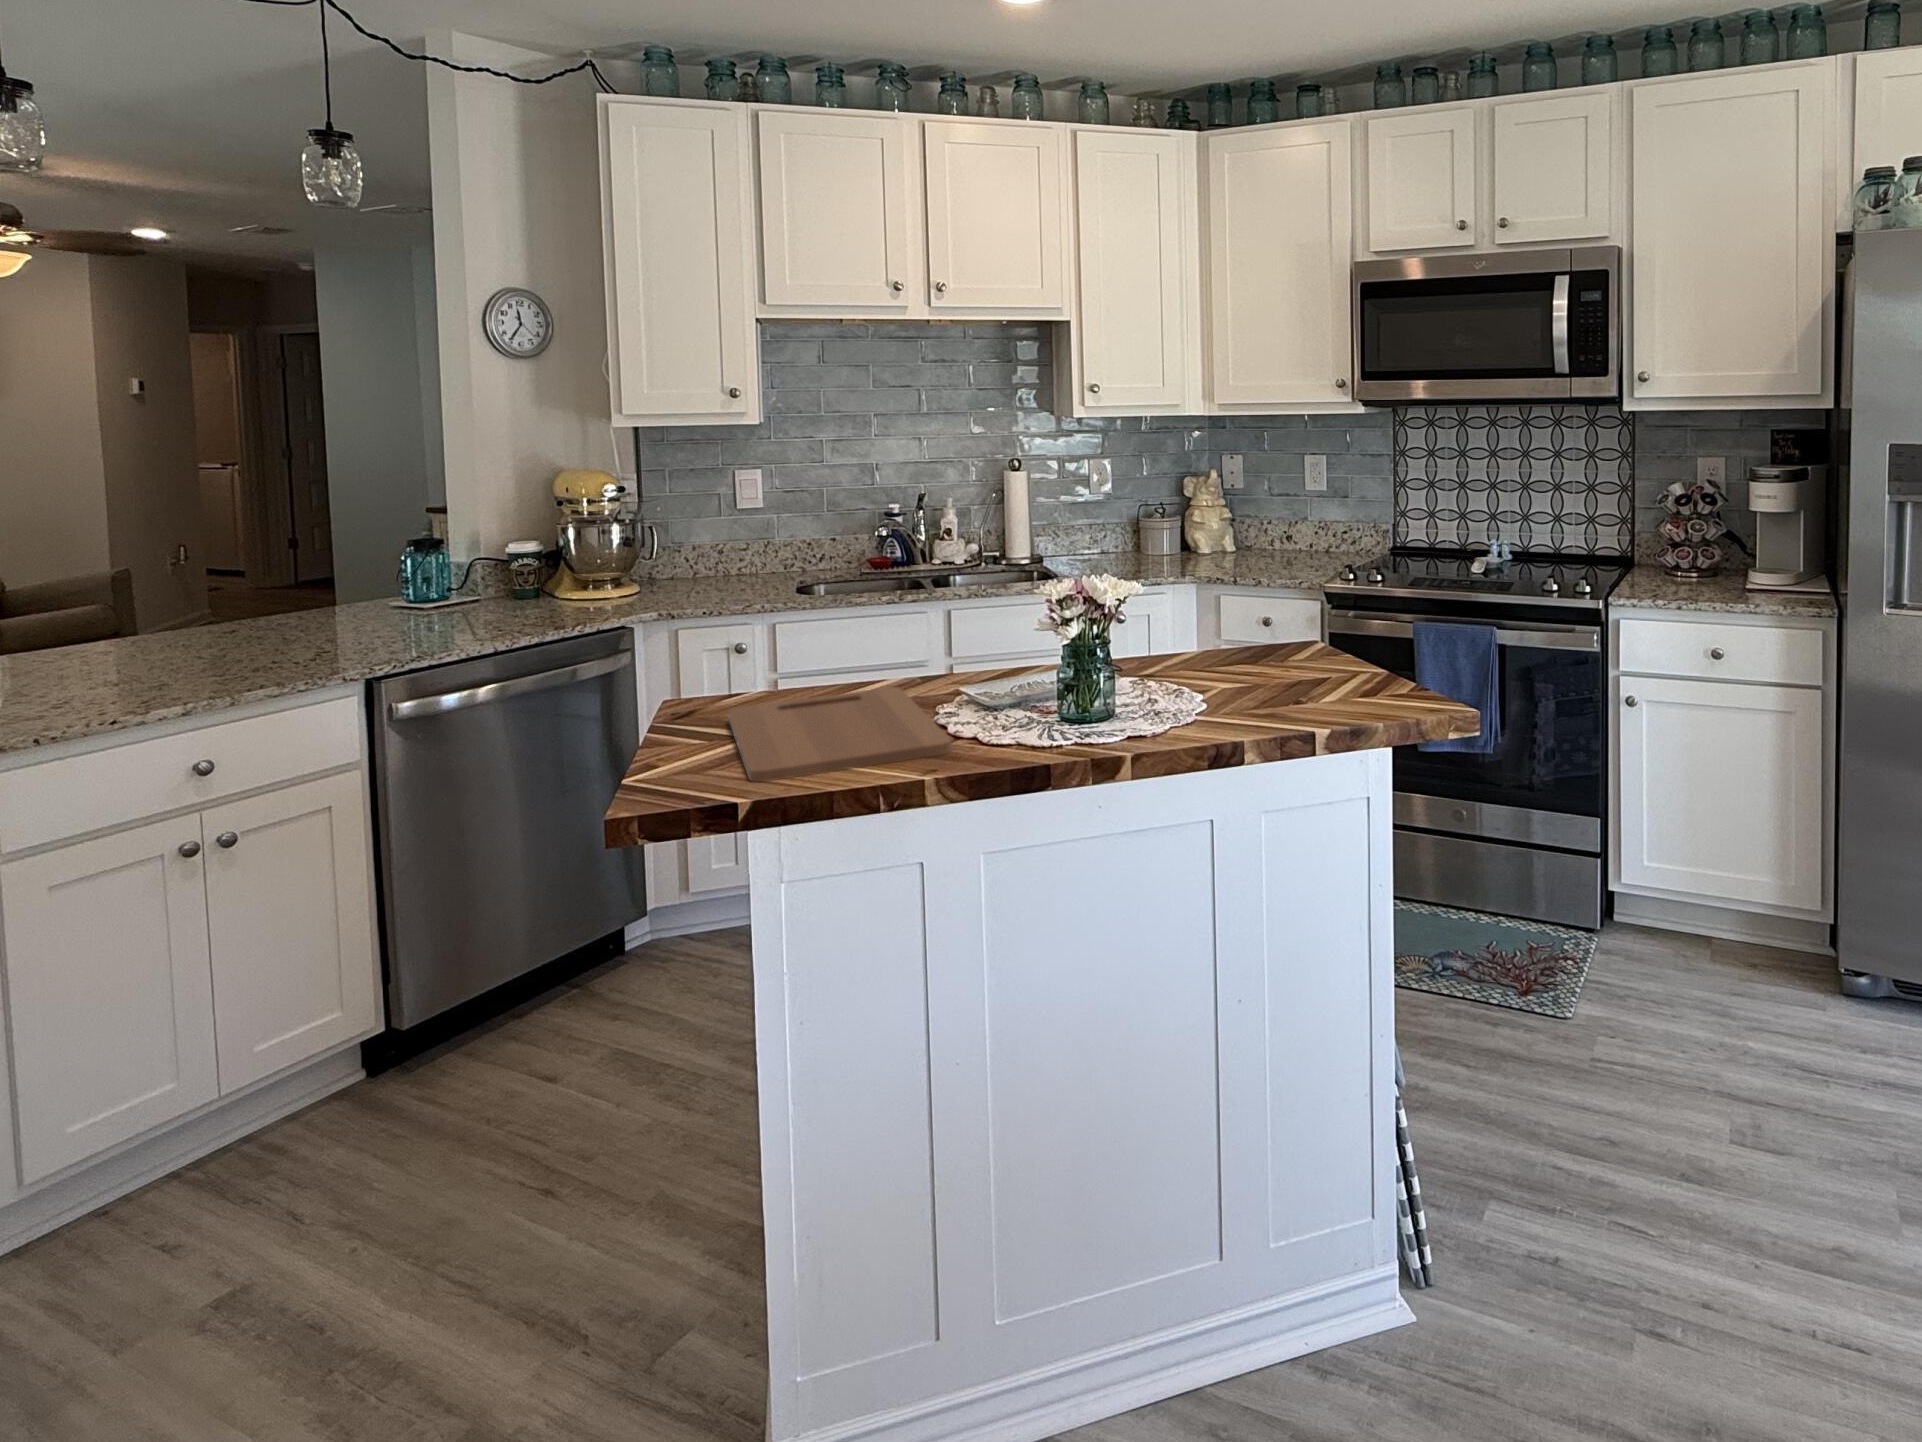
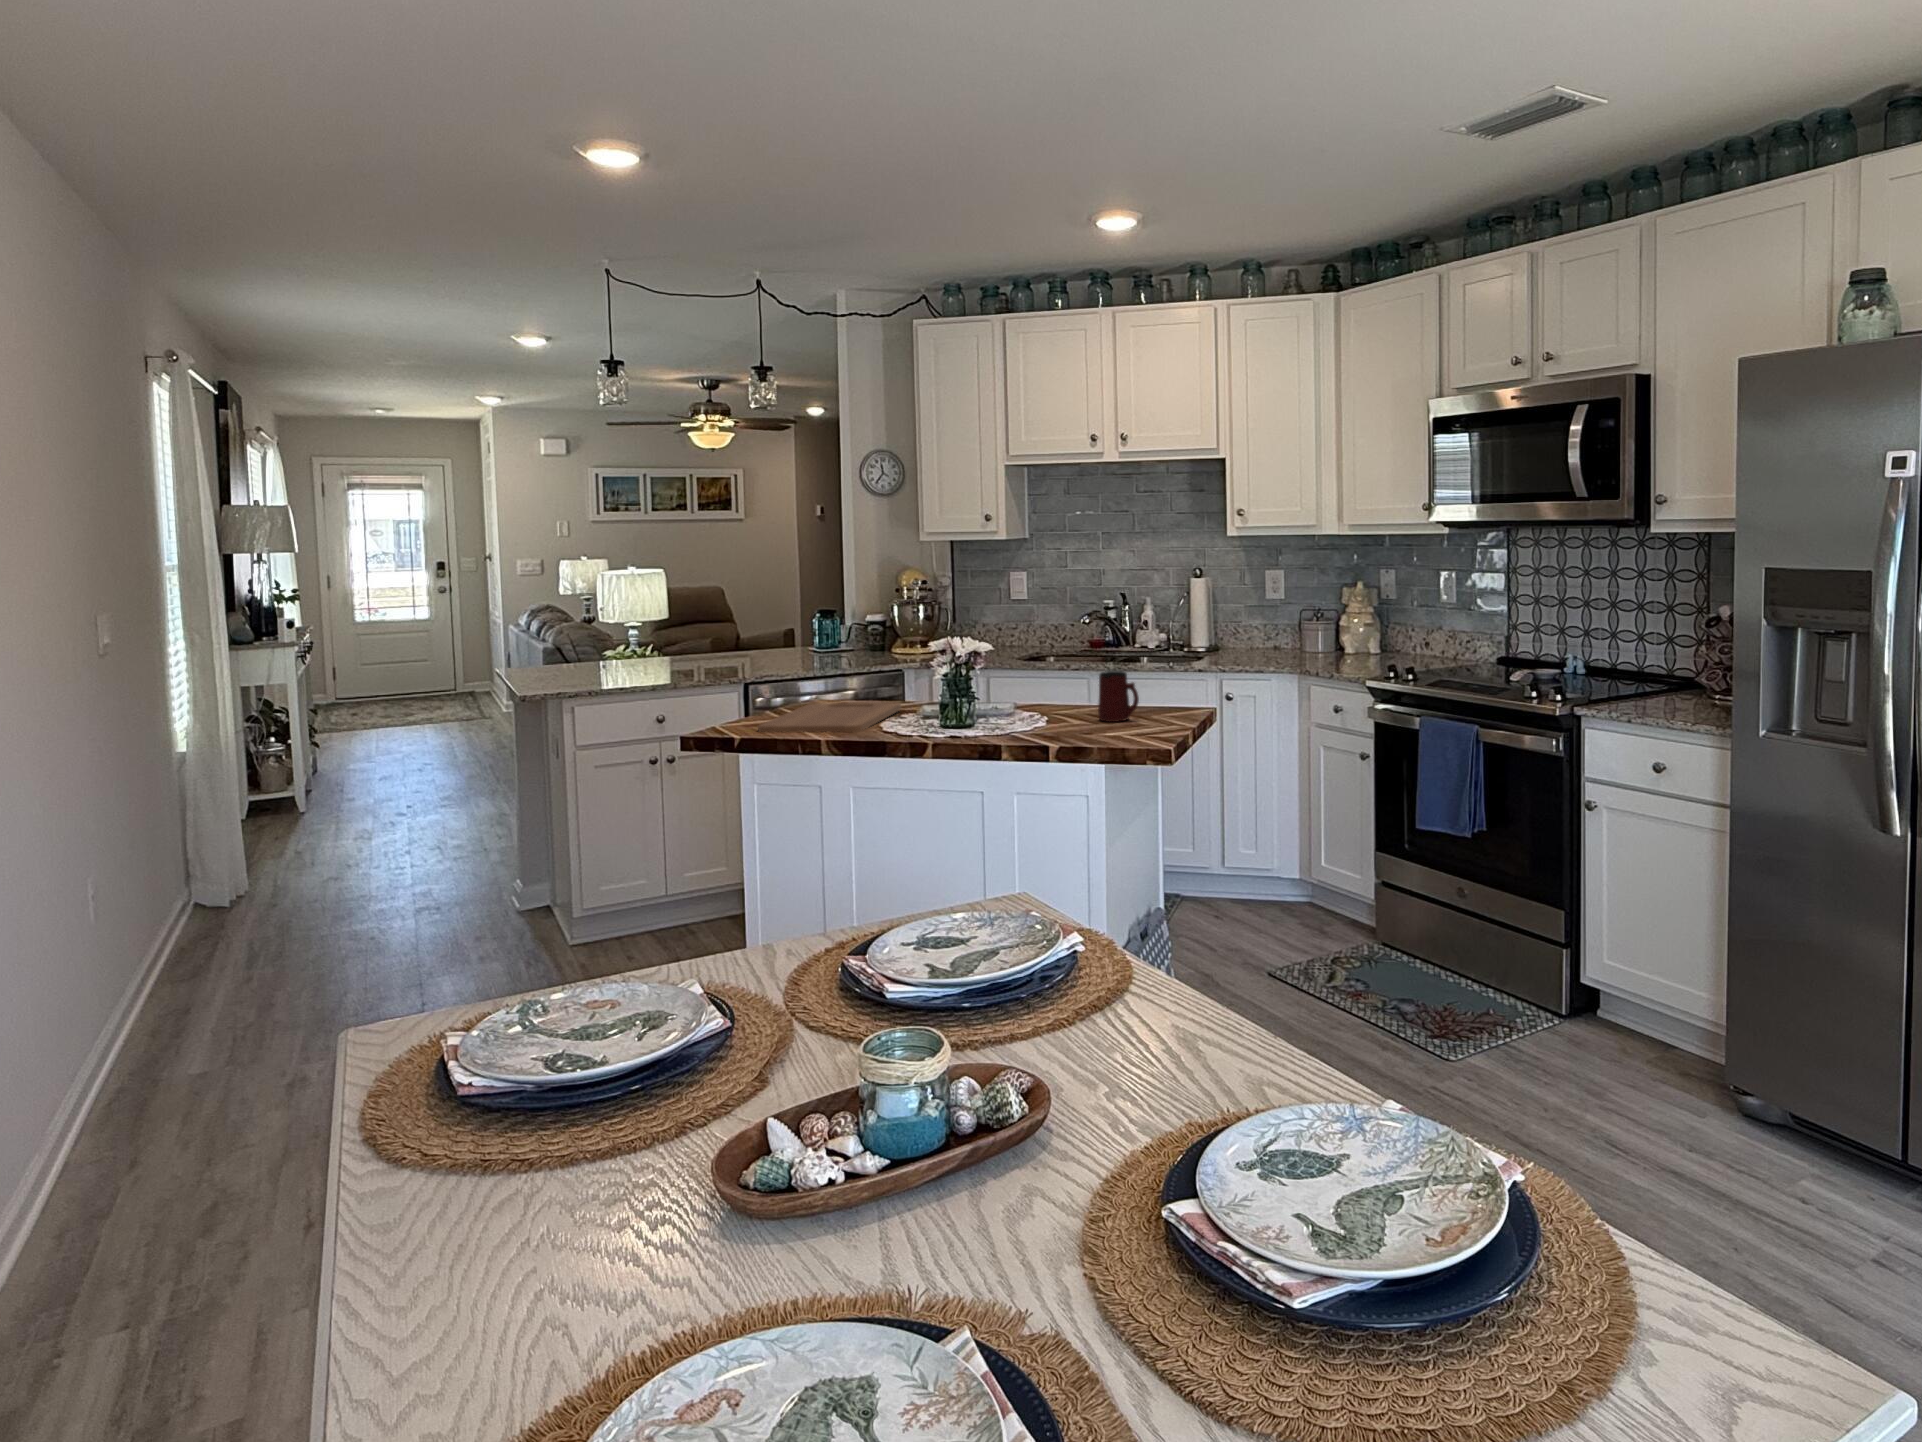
mug: none [1246,605,1307,680] -> present [1098,671,1139,722]

